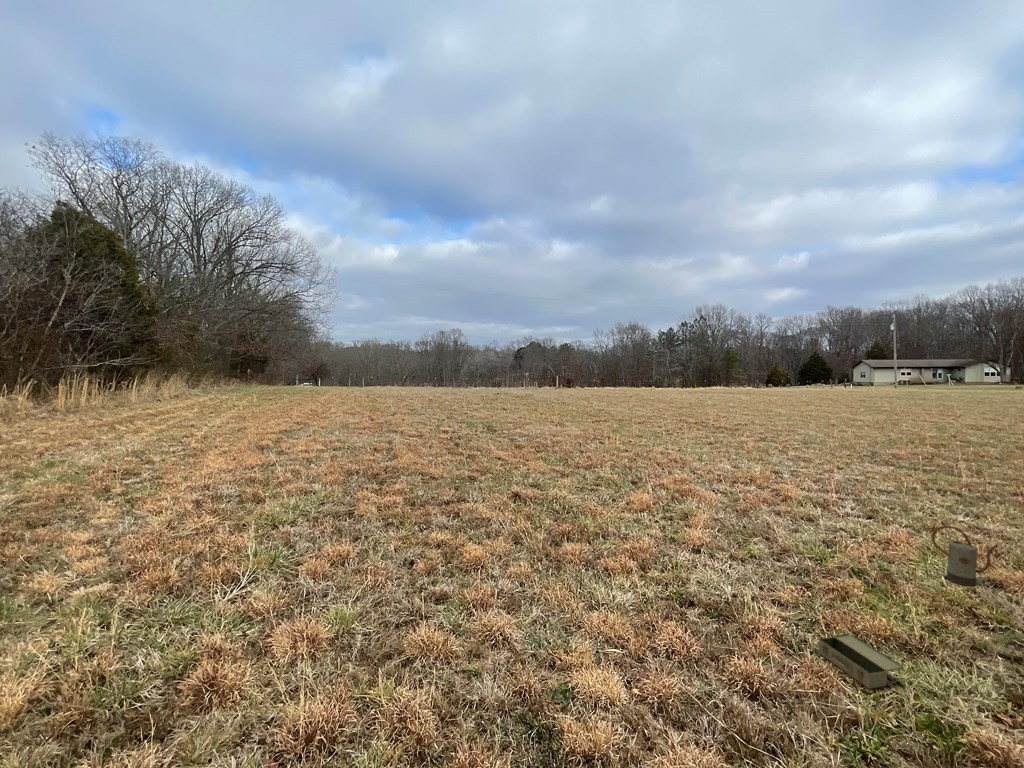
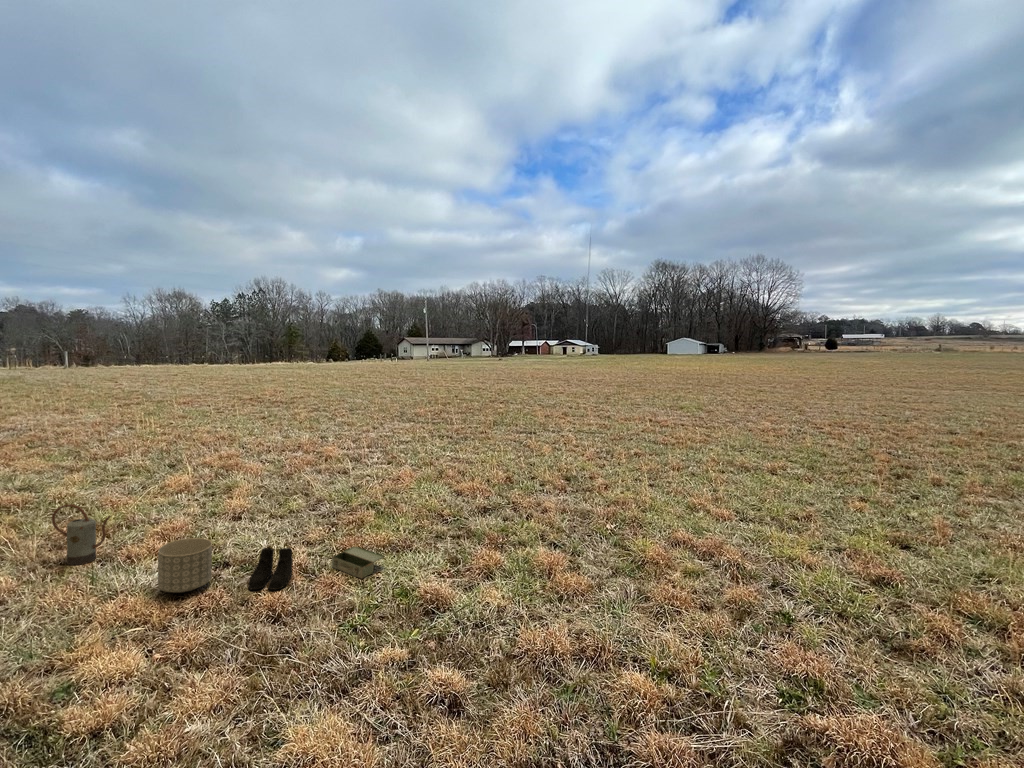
watering can: present [932,526,998,586] -> present [52,504,111,565]
planter: none [632,568,680,625] -> present [158,538,212,593]
boots: none [717,602,768,661] -> present [248,547,293,590]

